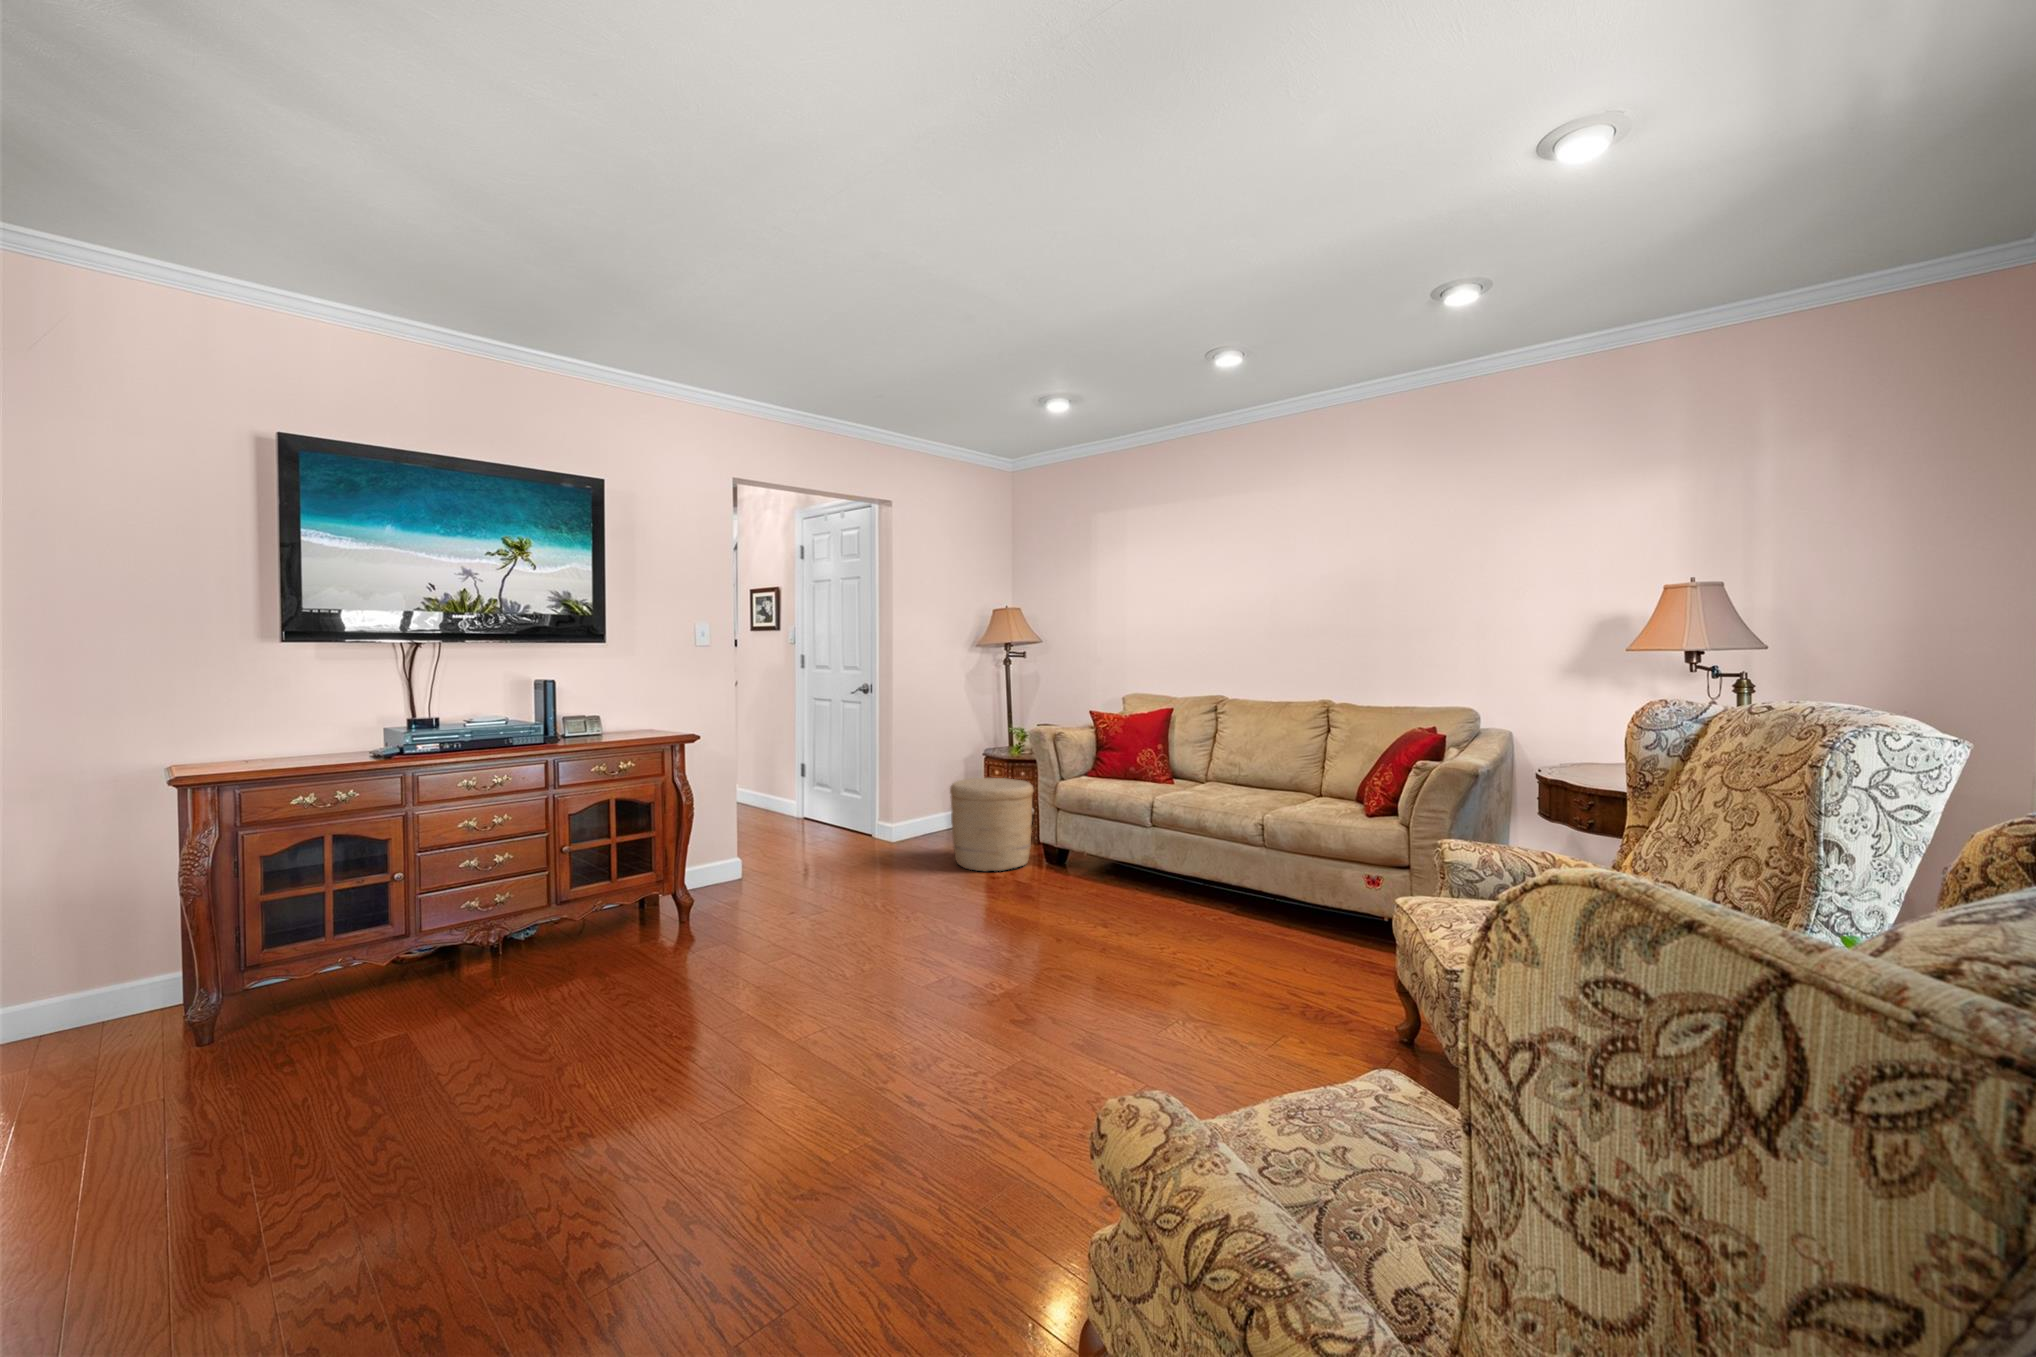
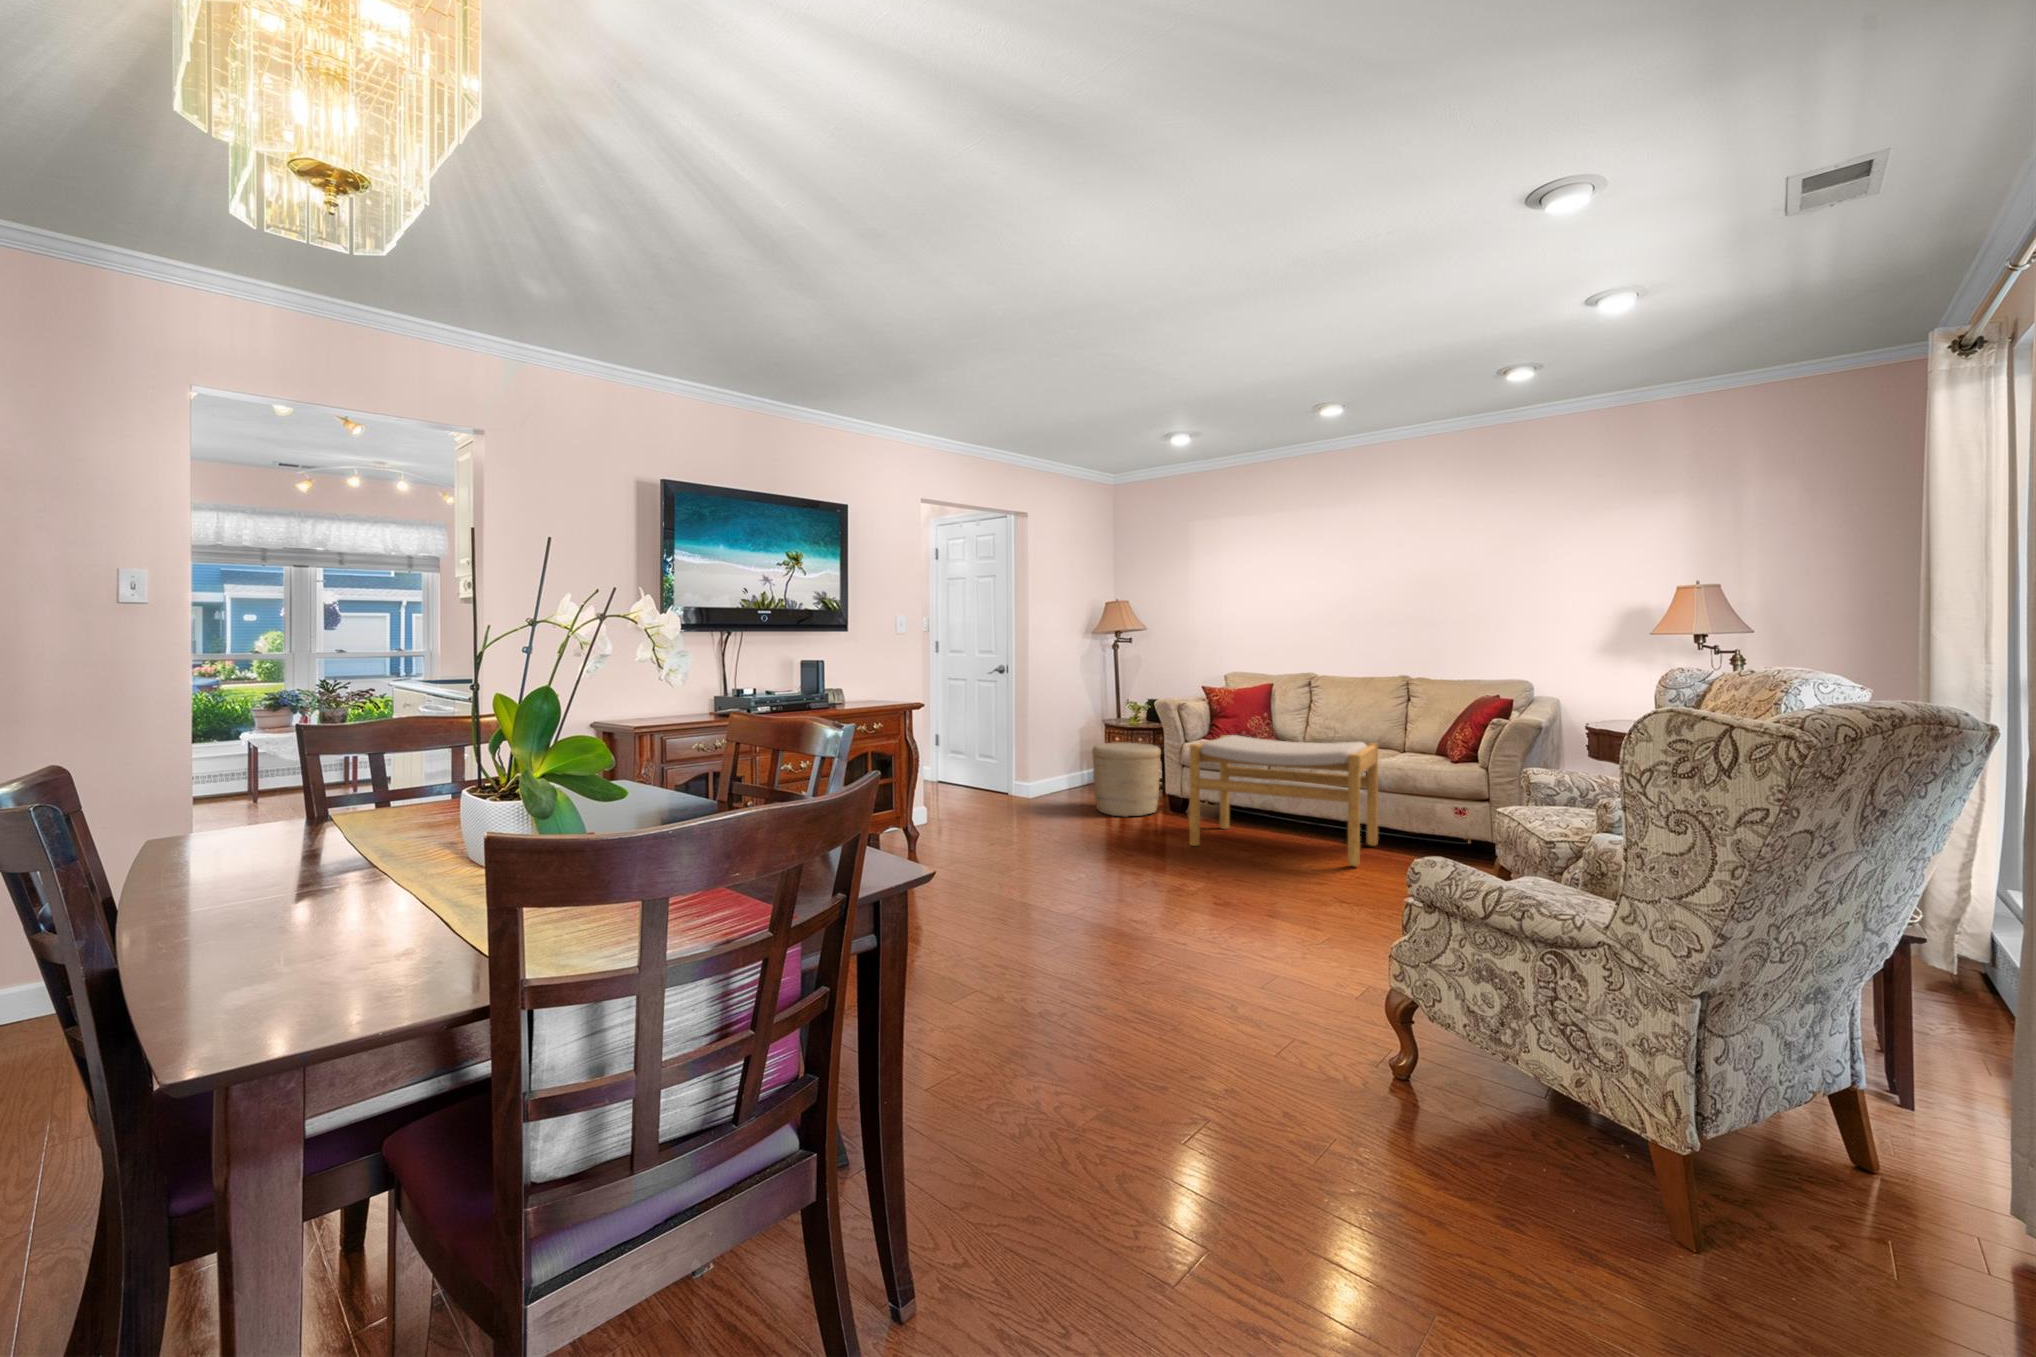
footstool: none [1038,773,1279,955] -> present [1190,735,1378,866]

